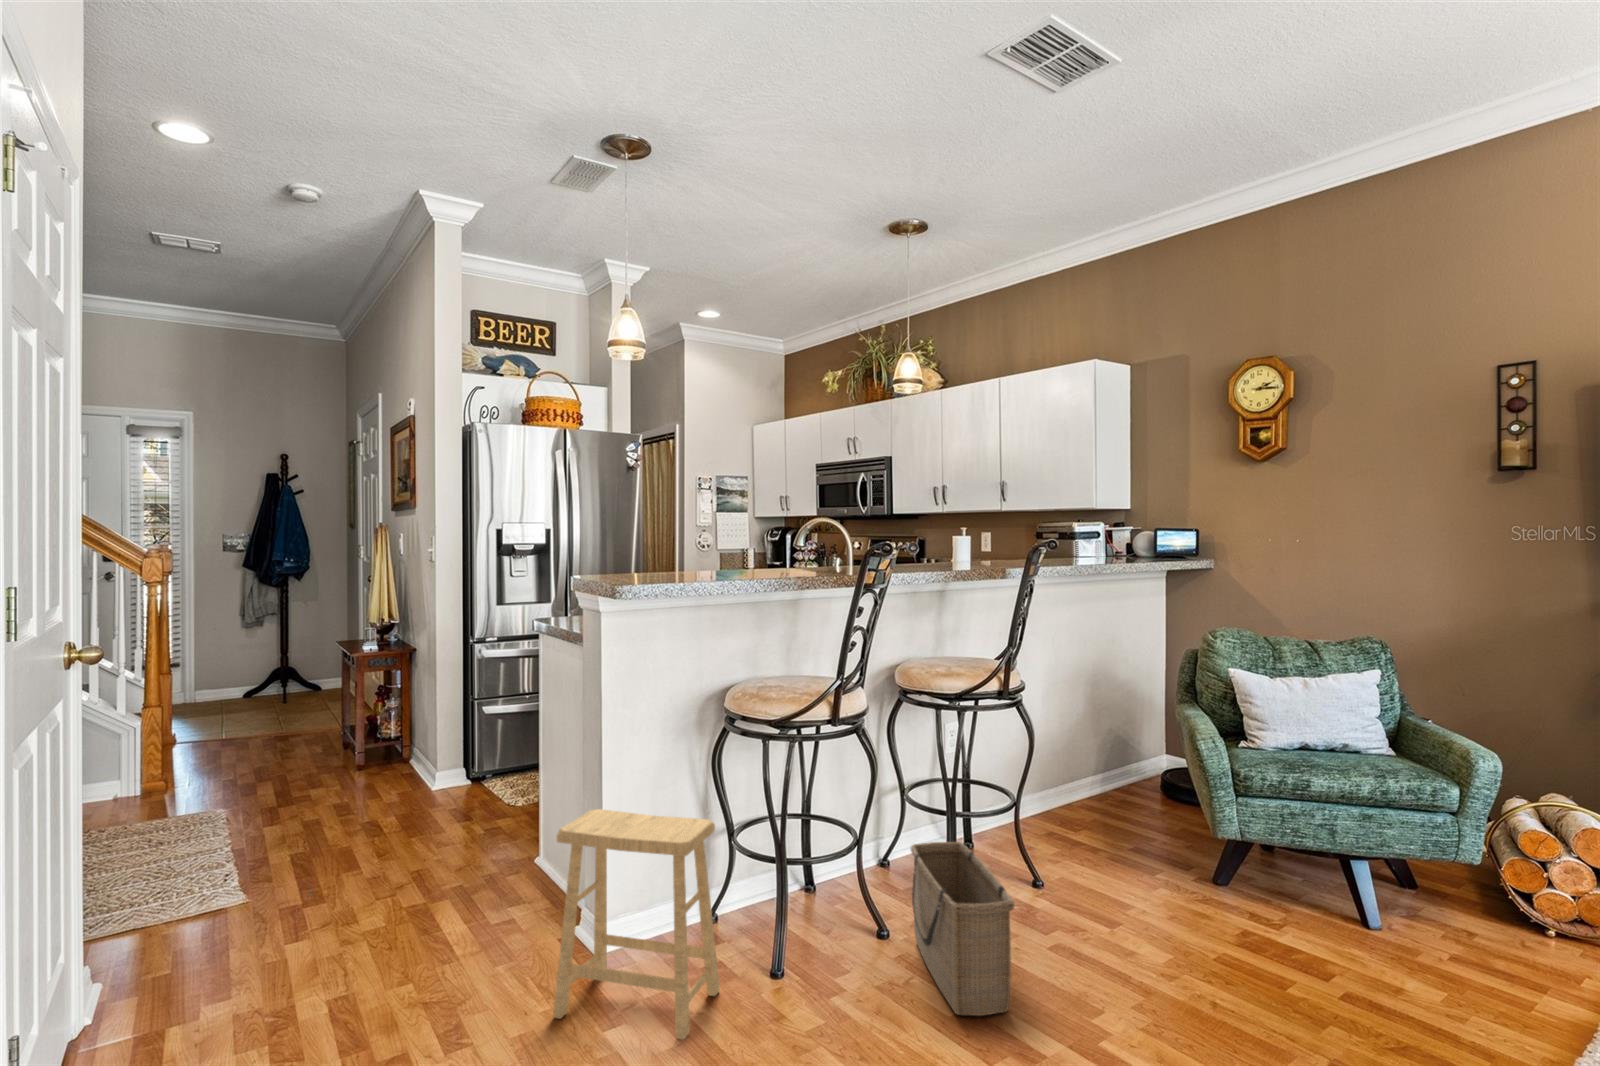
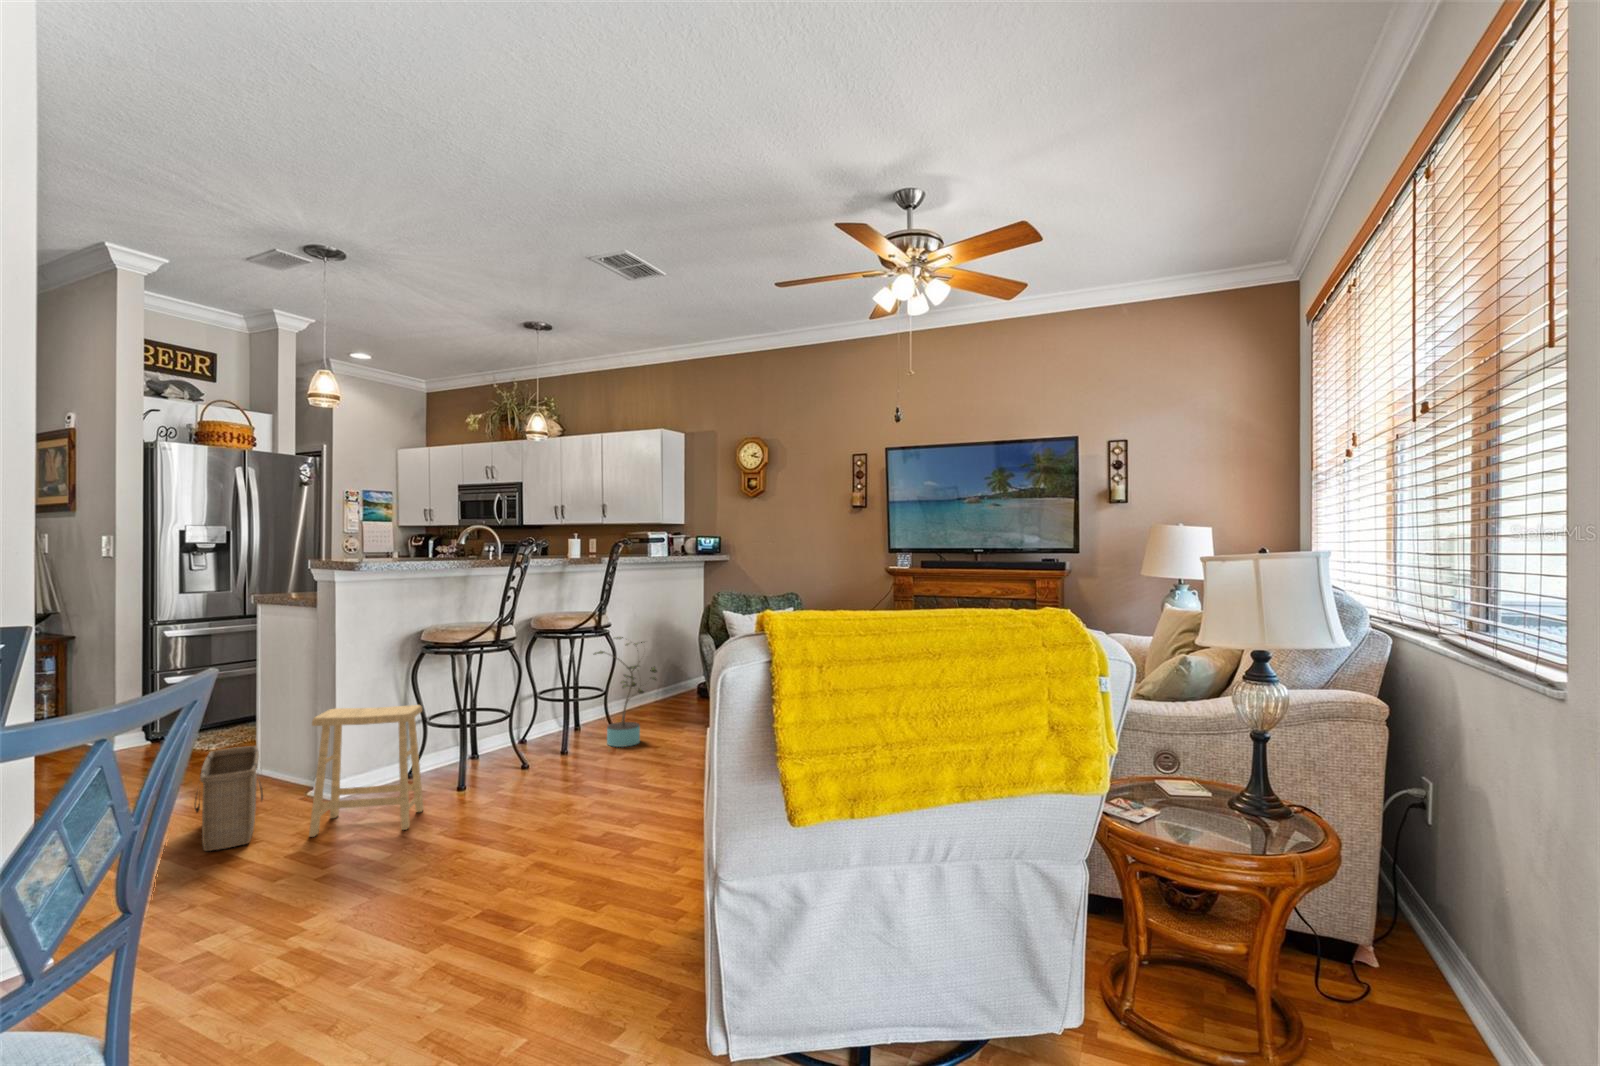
potted plant: none [992,703,1106,897] -> present [594,637,657,747]
basket: present [911,842,1014,1016] -> present [194,746,263,851]

